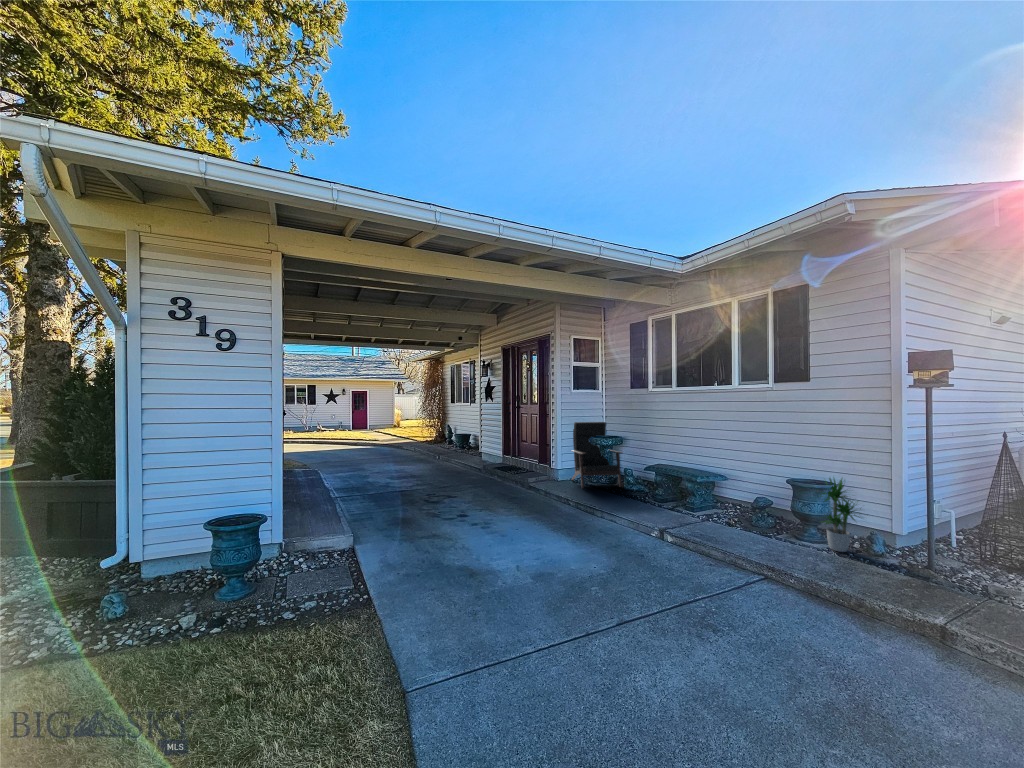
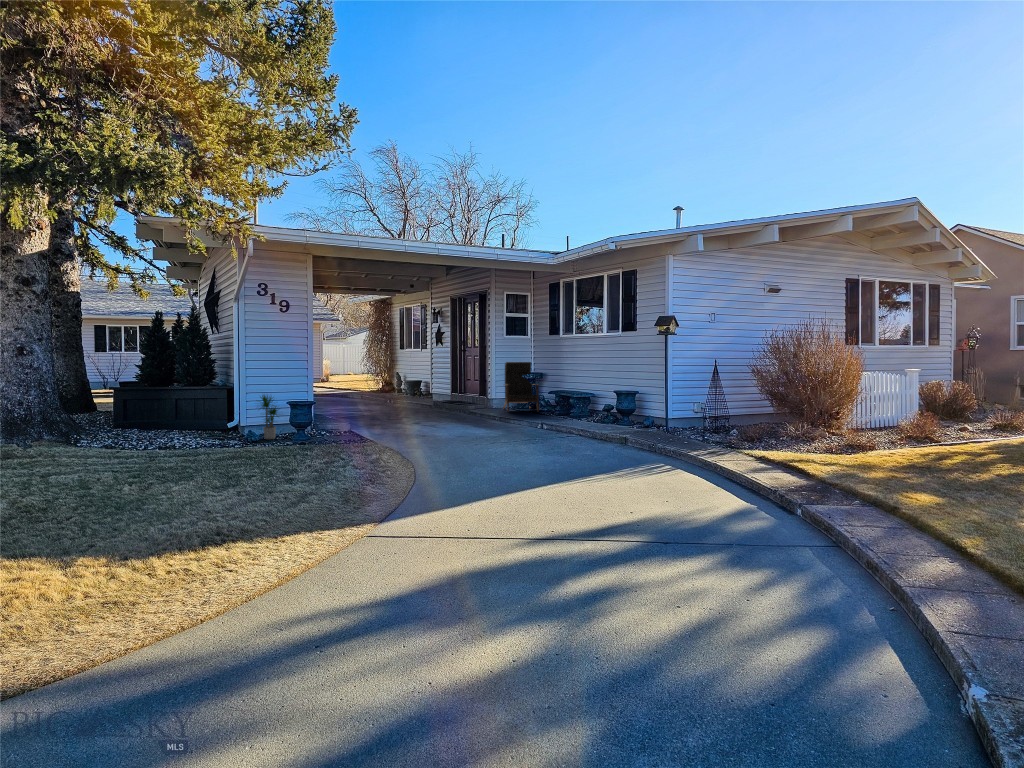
potted plant: present [822,478,859,552] -> present [261,395,278,439]

